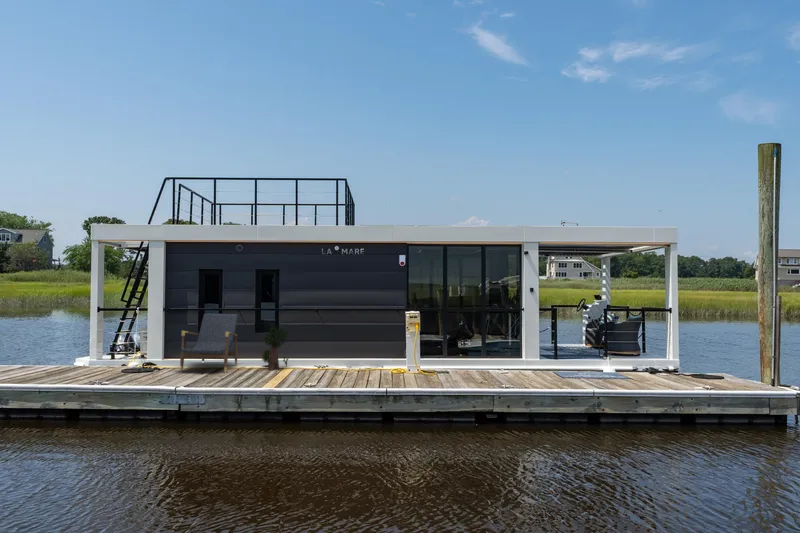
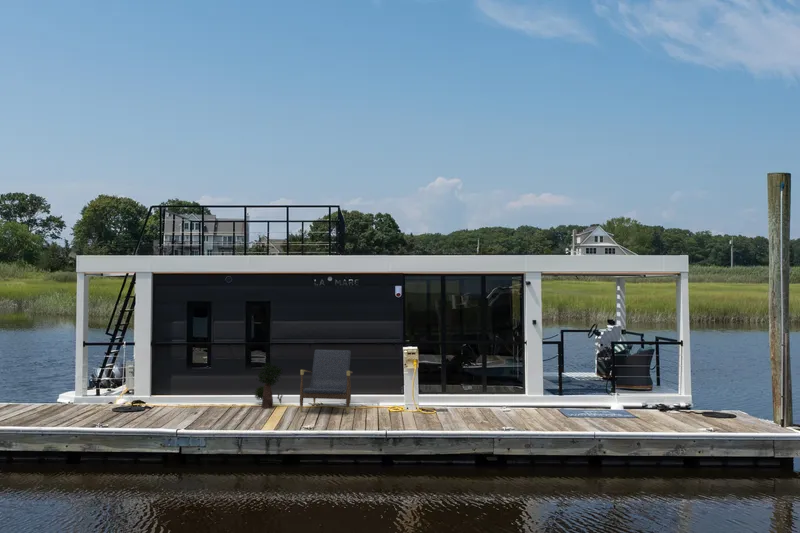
lounge chair: present [180,314,238,373] -> present [300,350,353,413]

